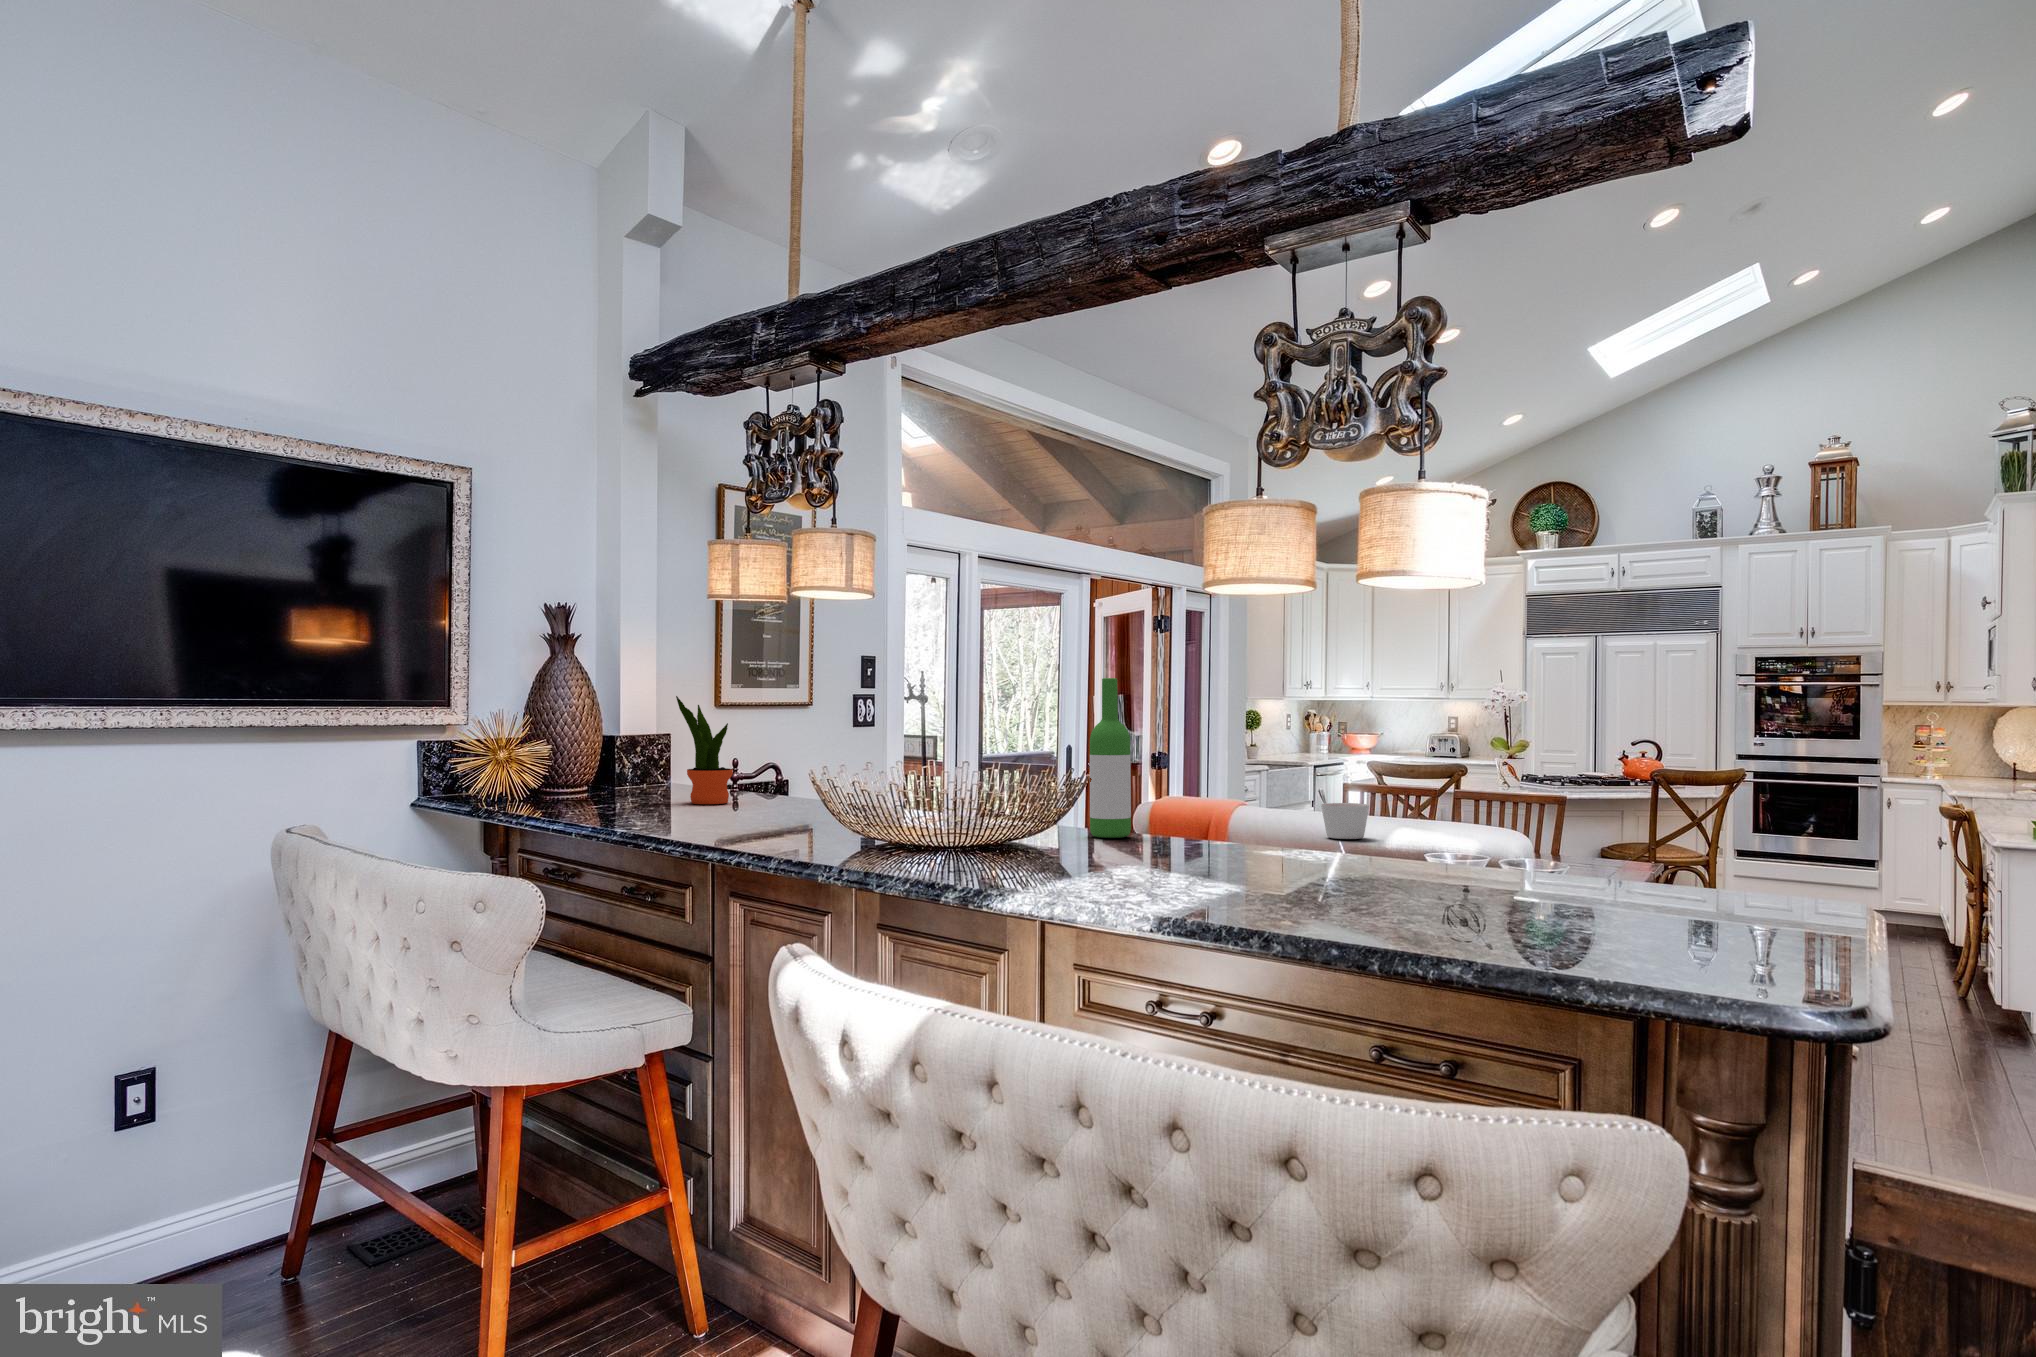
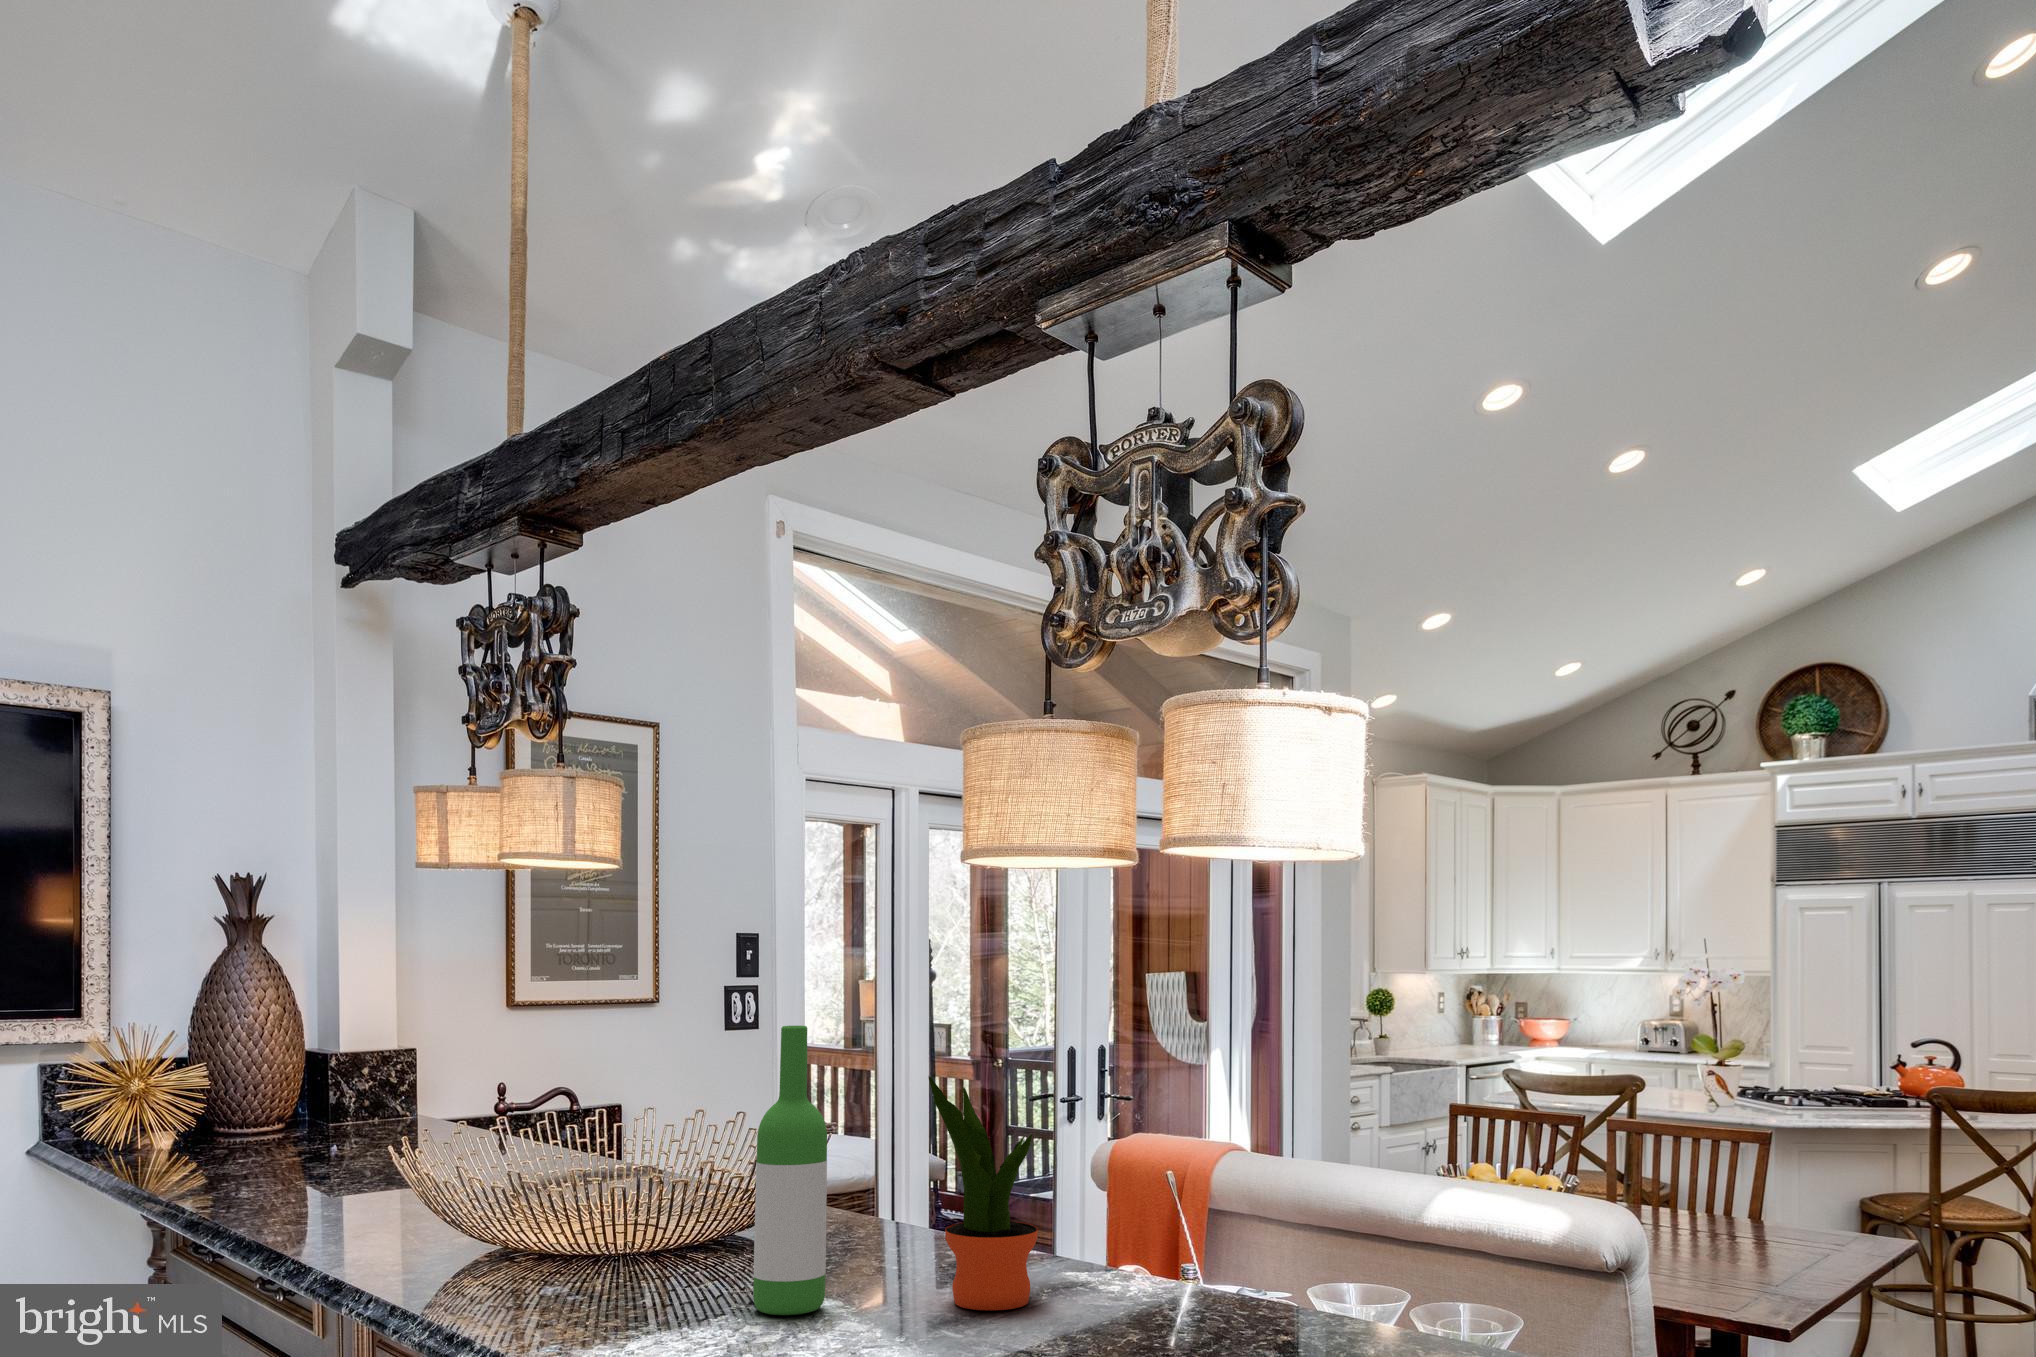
potted plant: present [676,696,733,804] -> present [929,1077,1038,1310]
candle: present [1321,803,1369,839] -> none [1168,1246,1251,1321]

